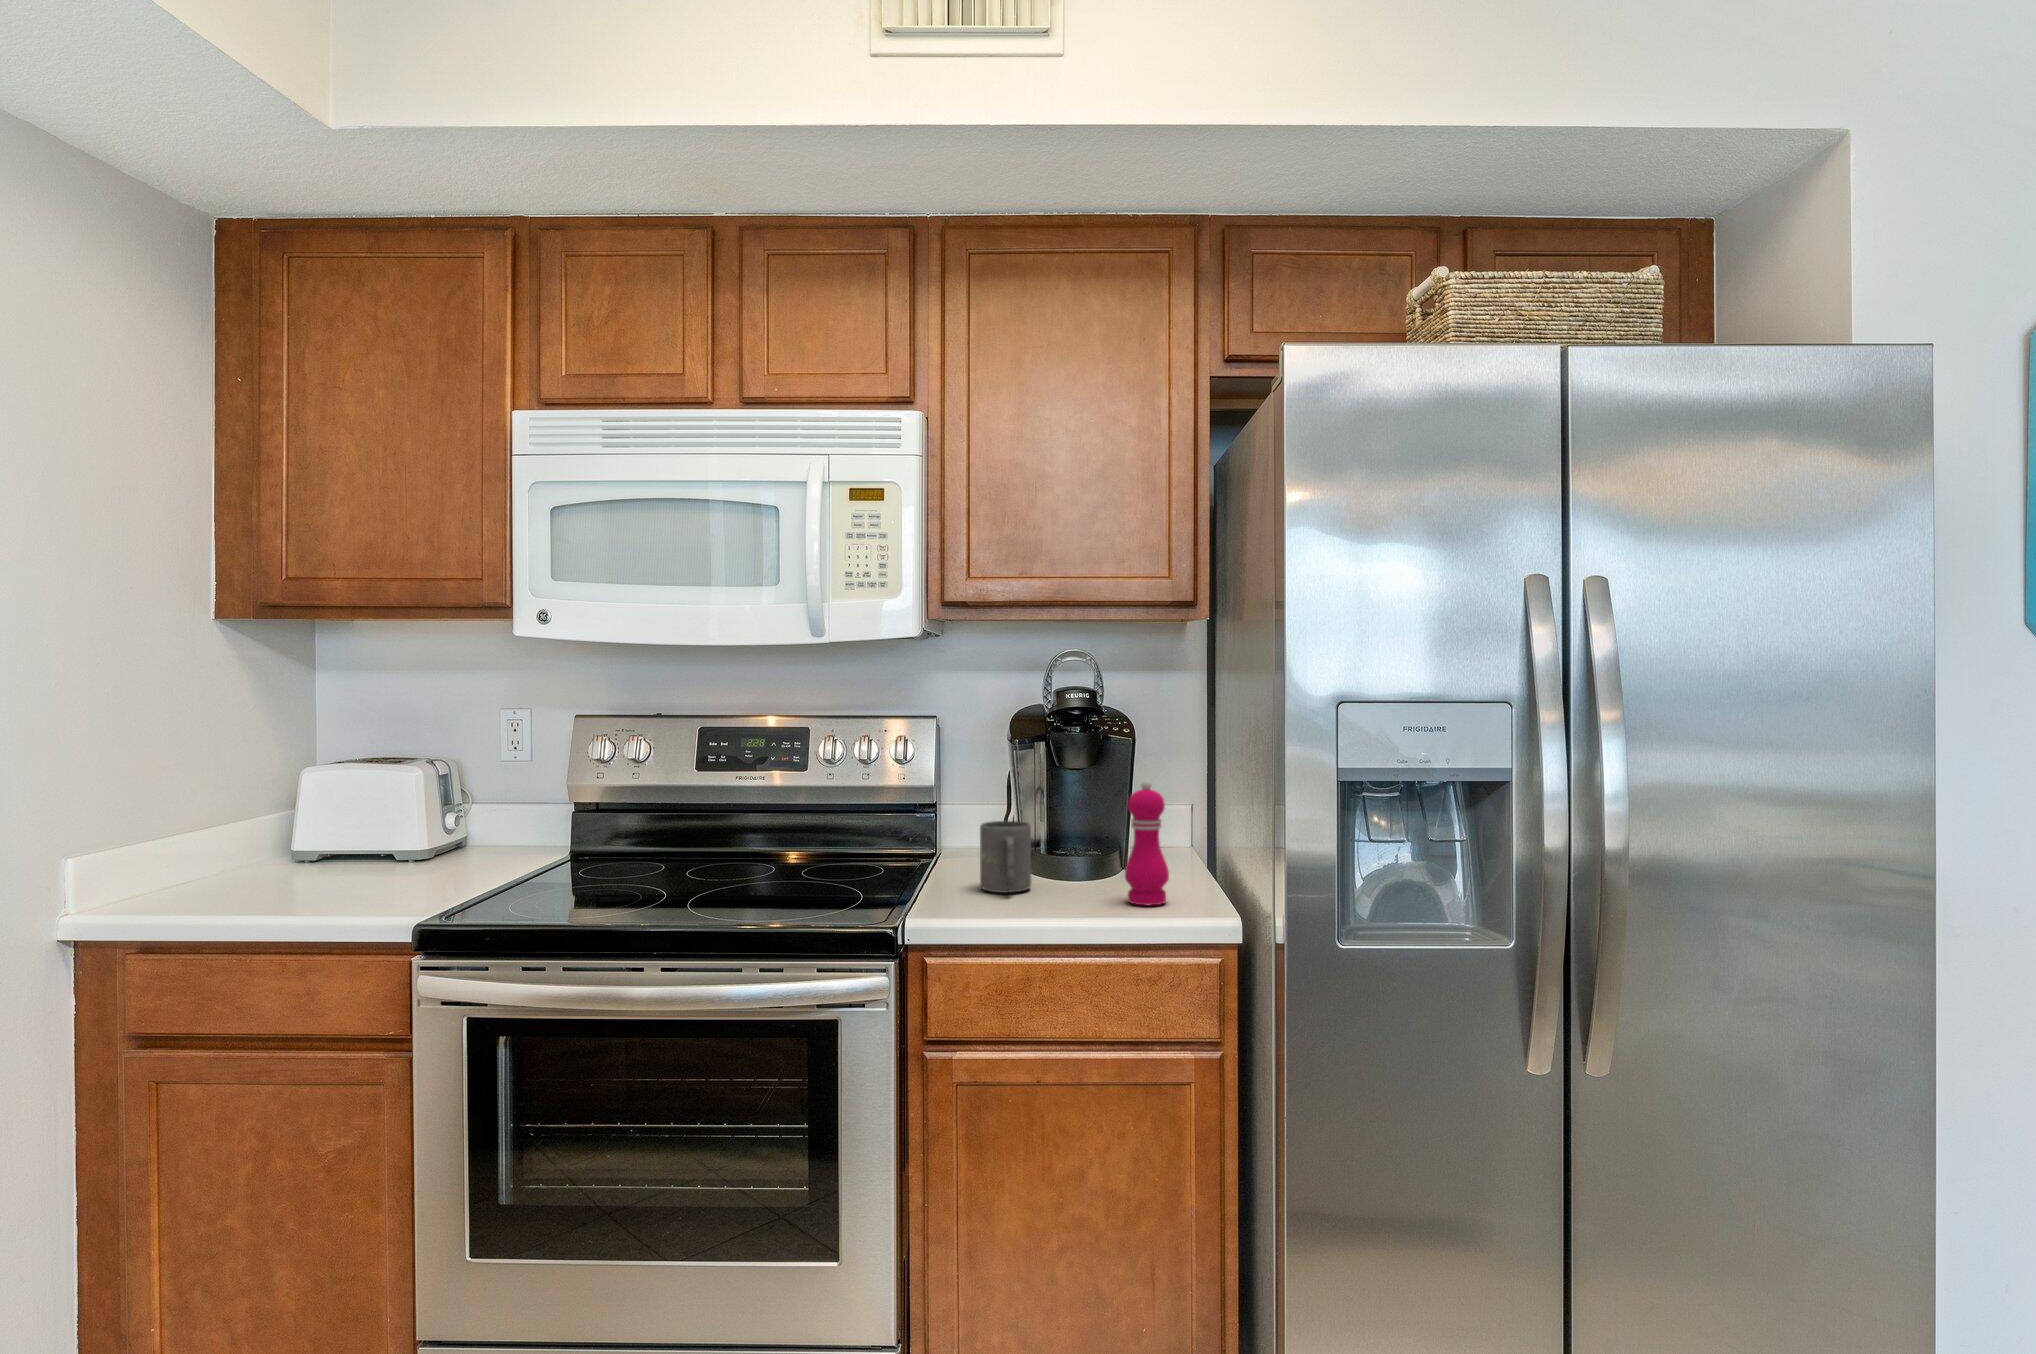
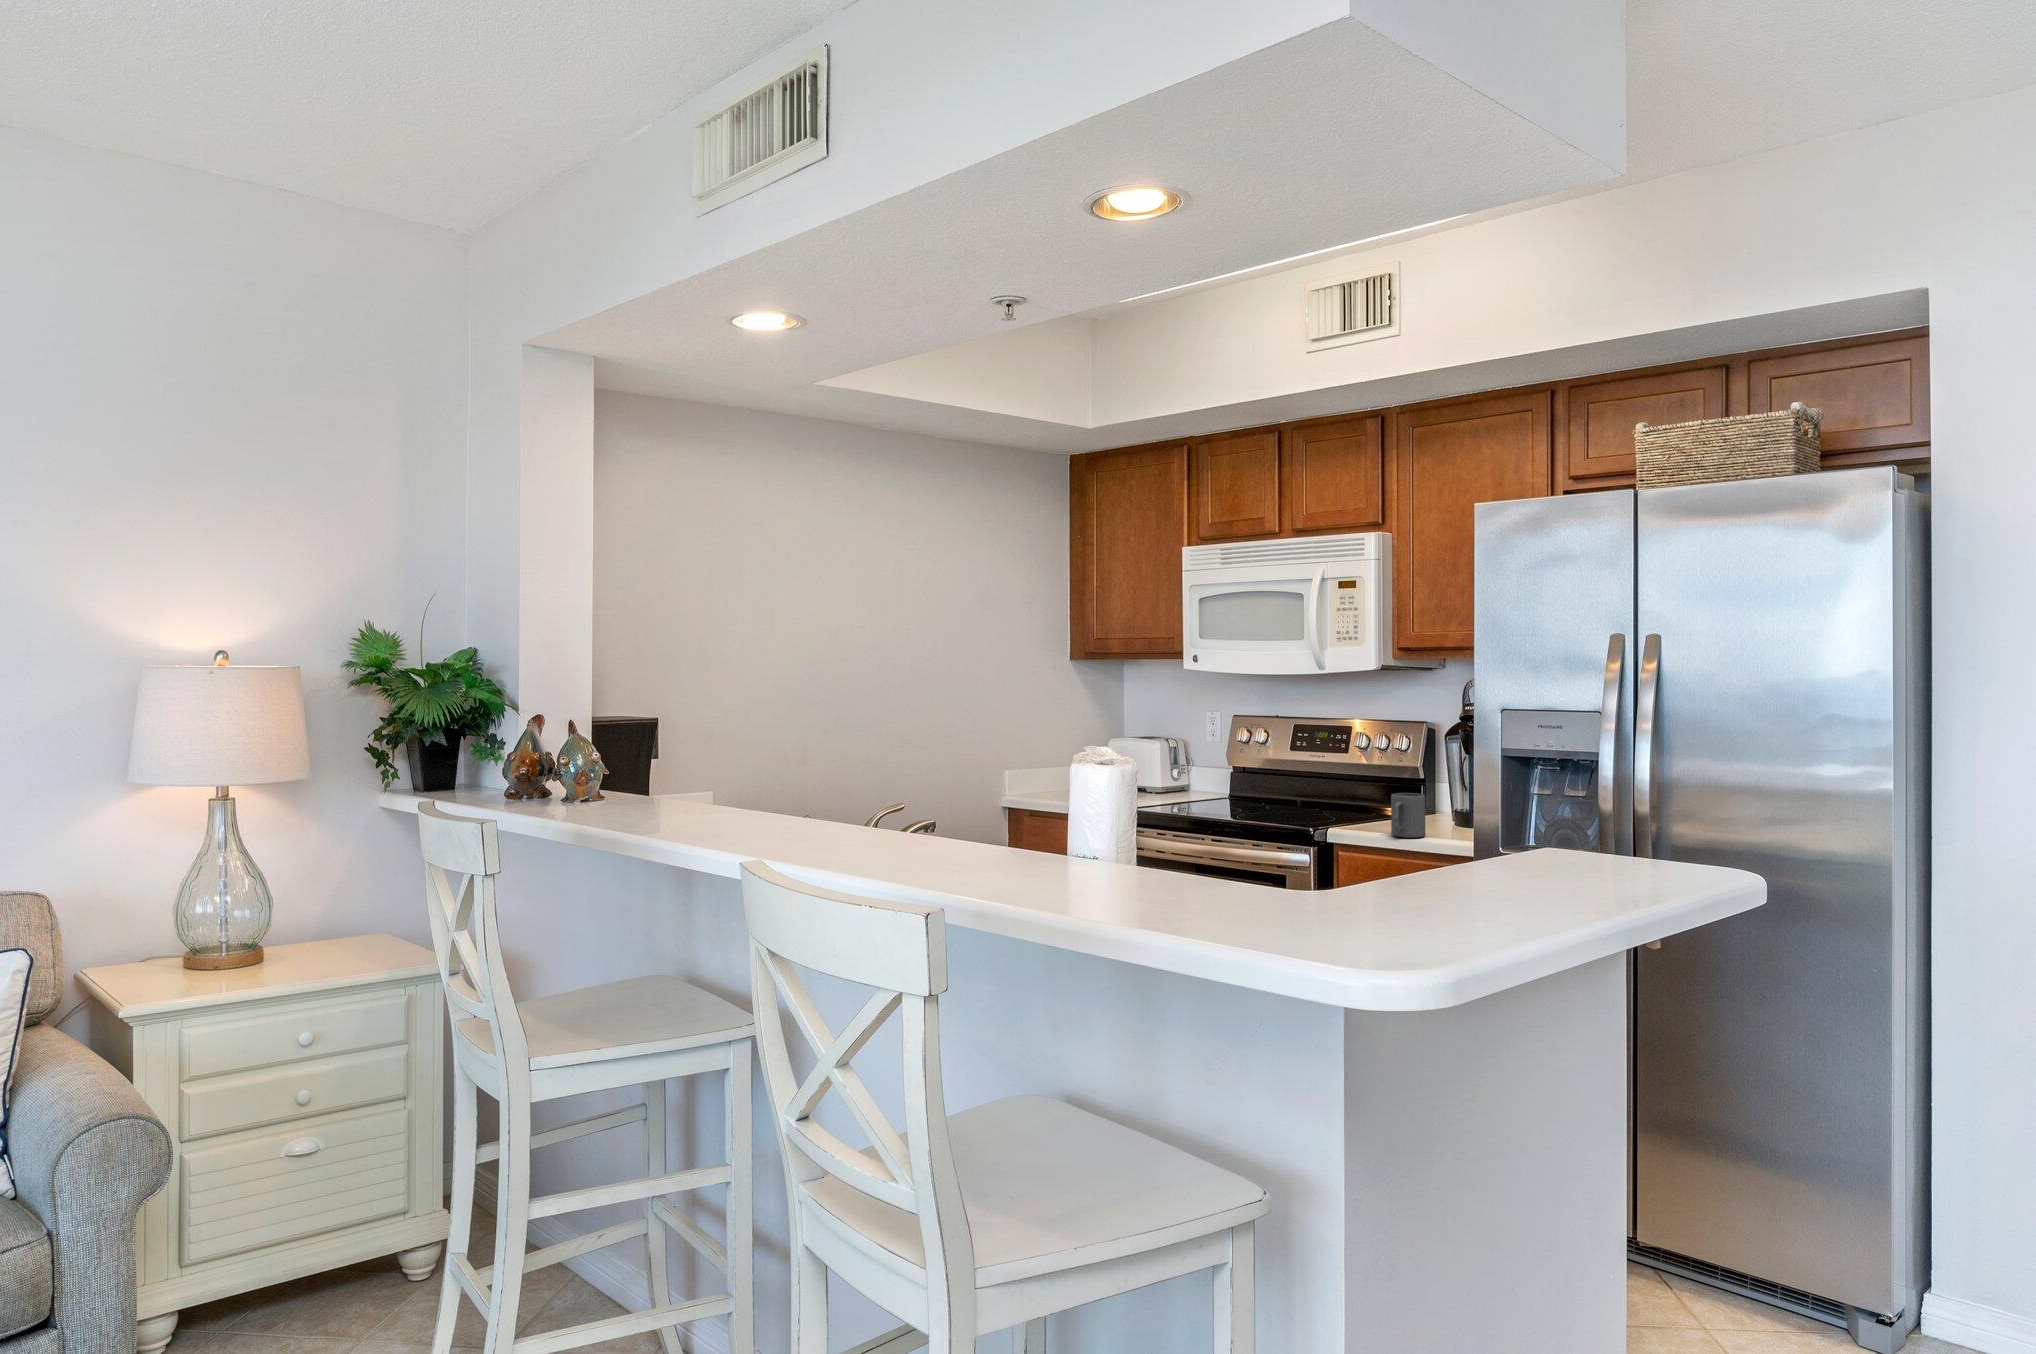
pepper mill: present [1125,780,1169,905] -> none [1451,771,1481,852]

